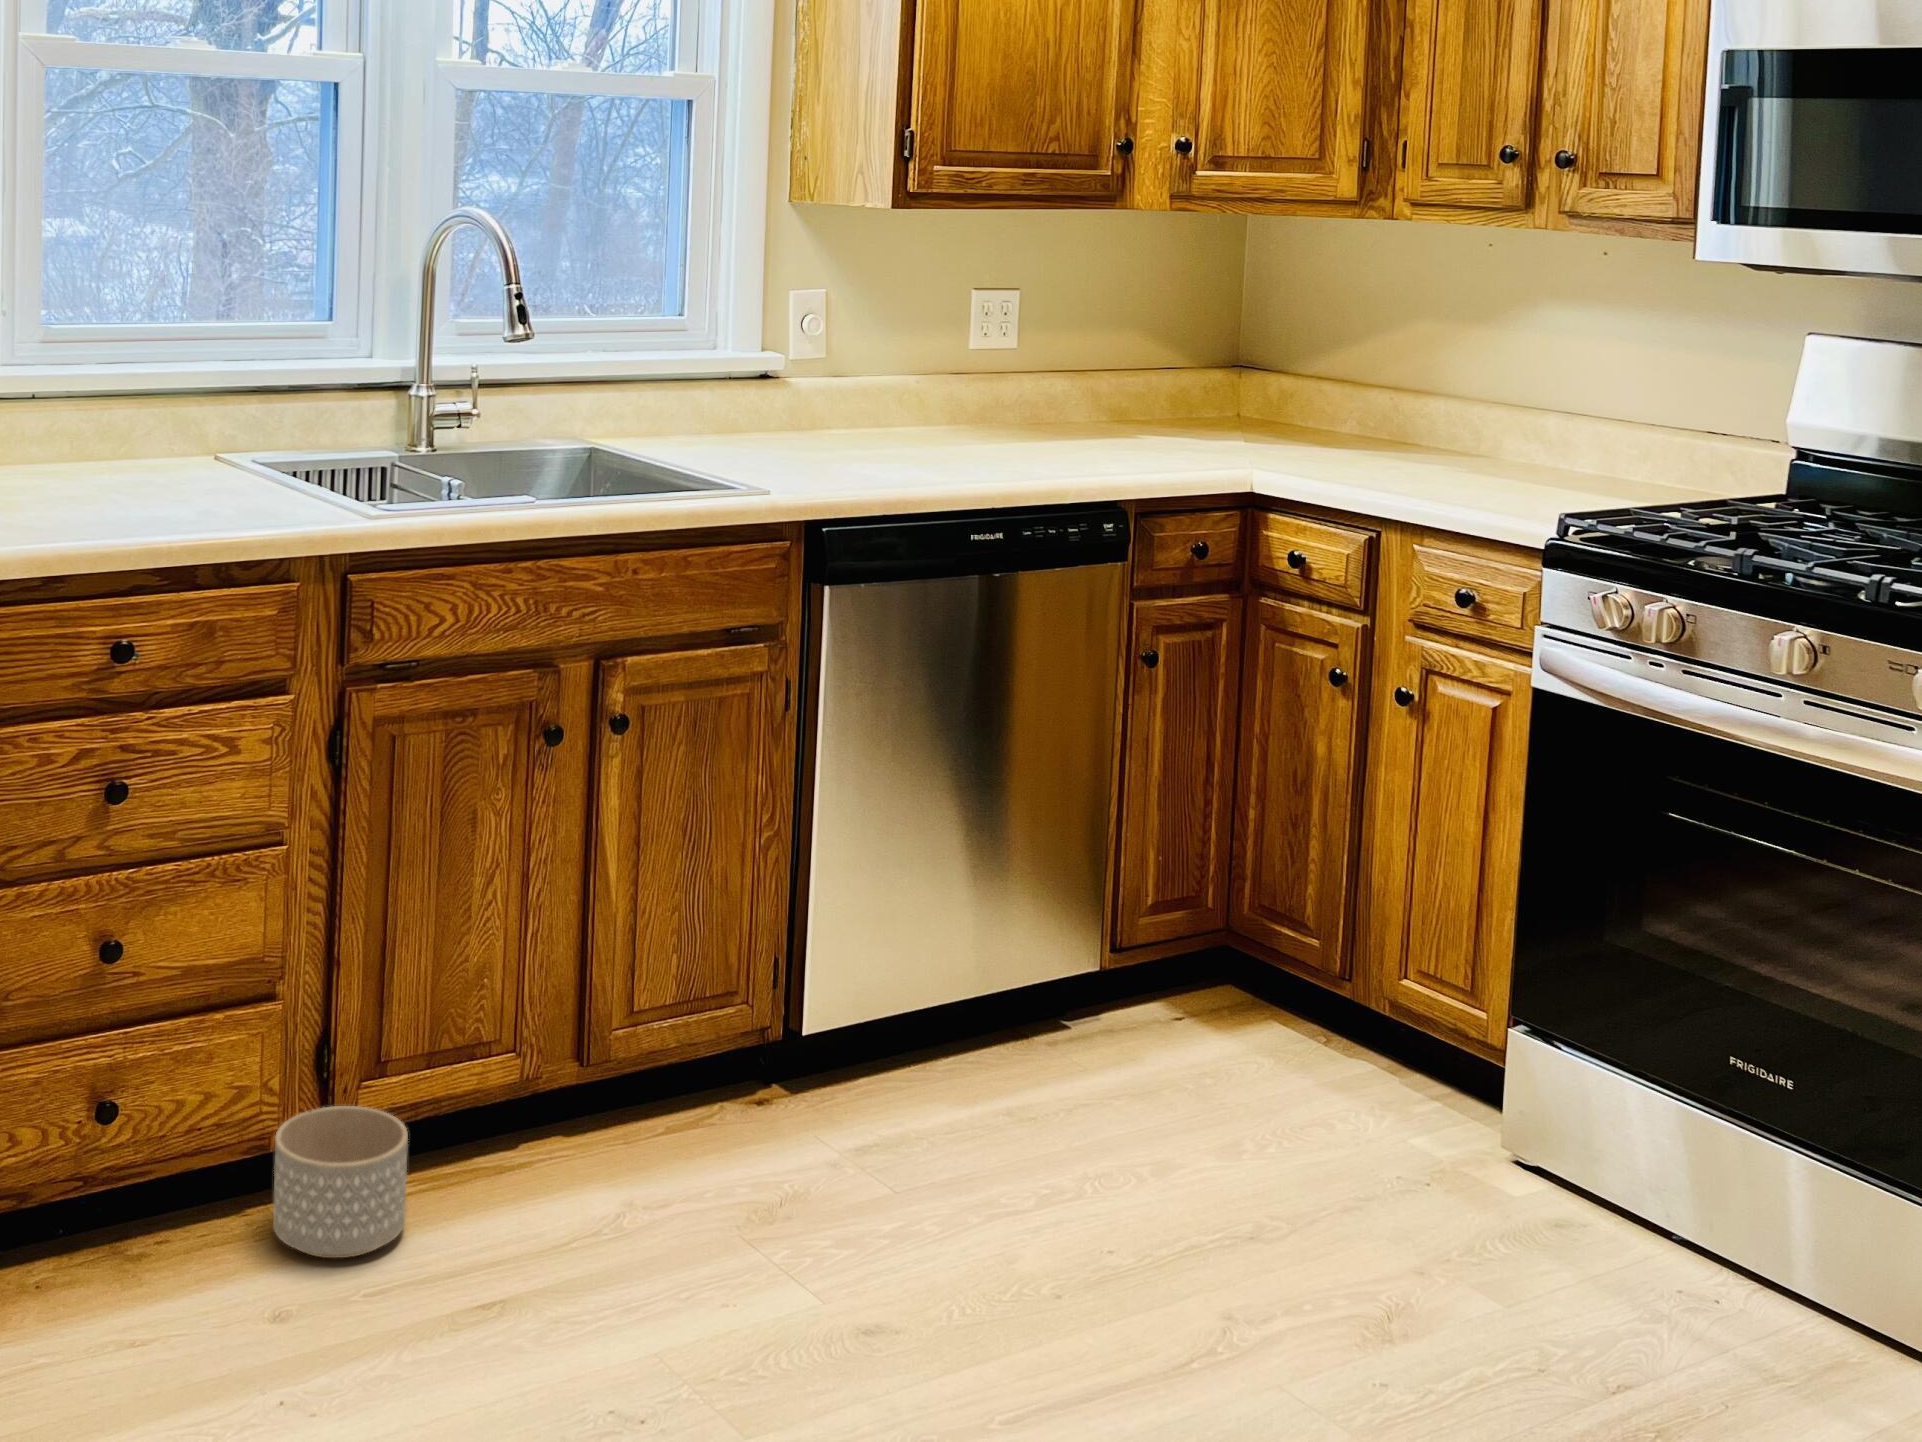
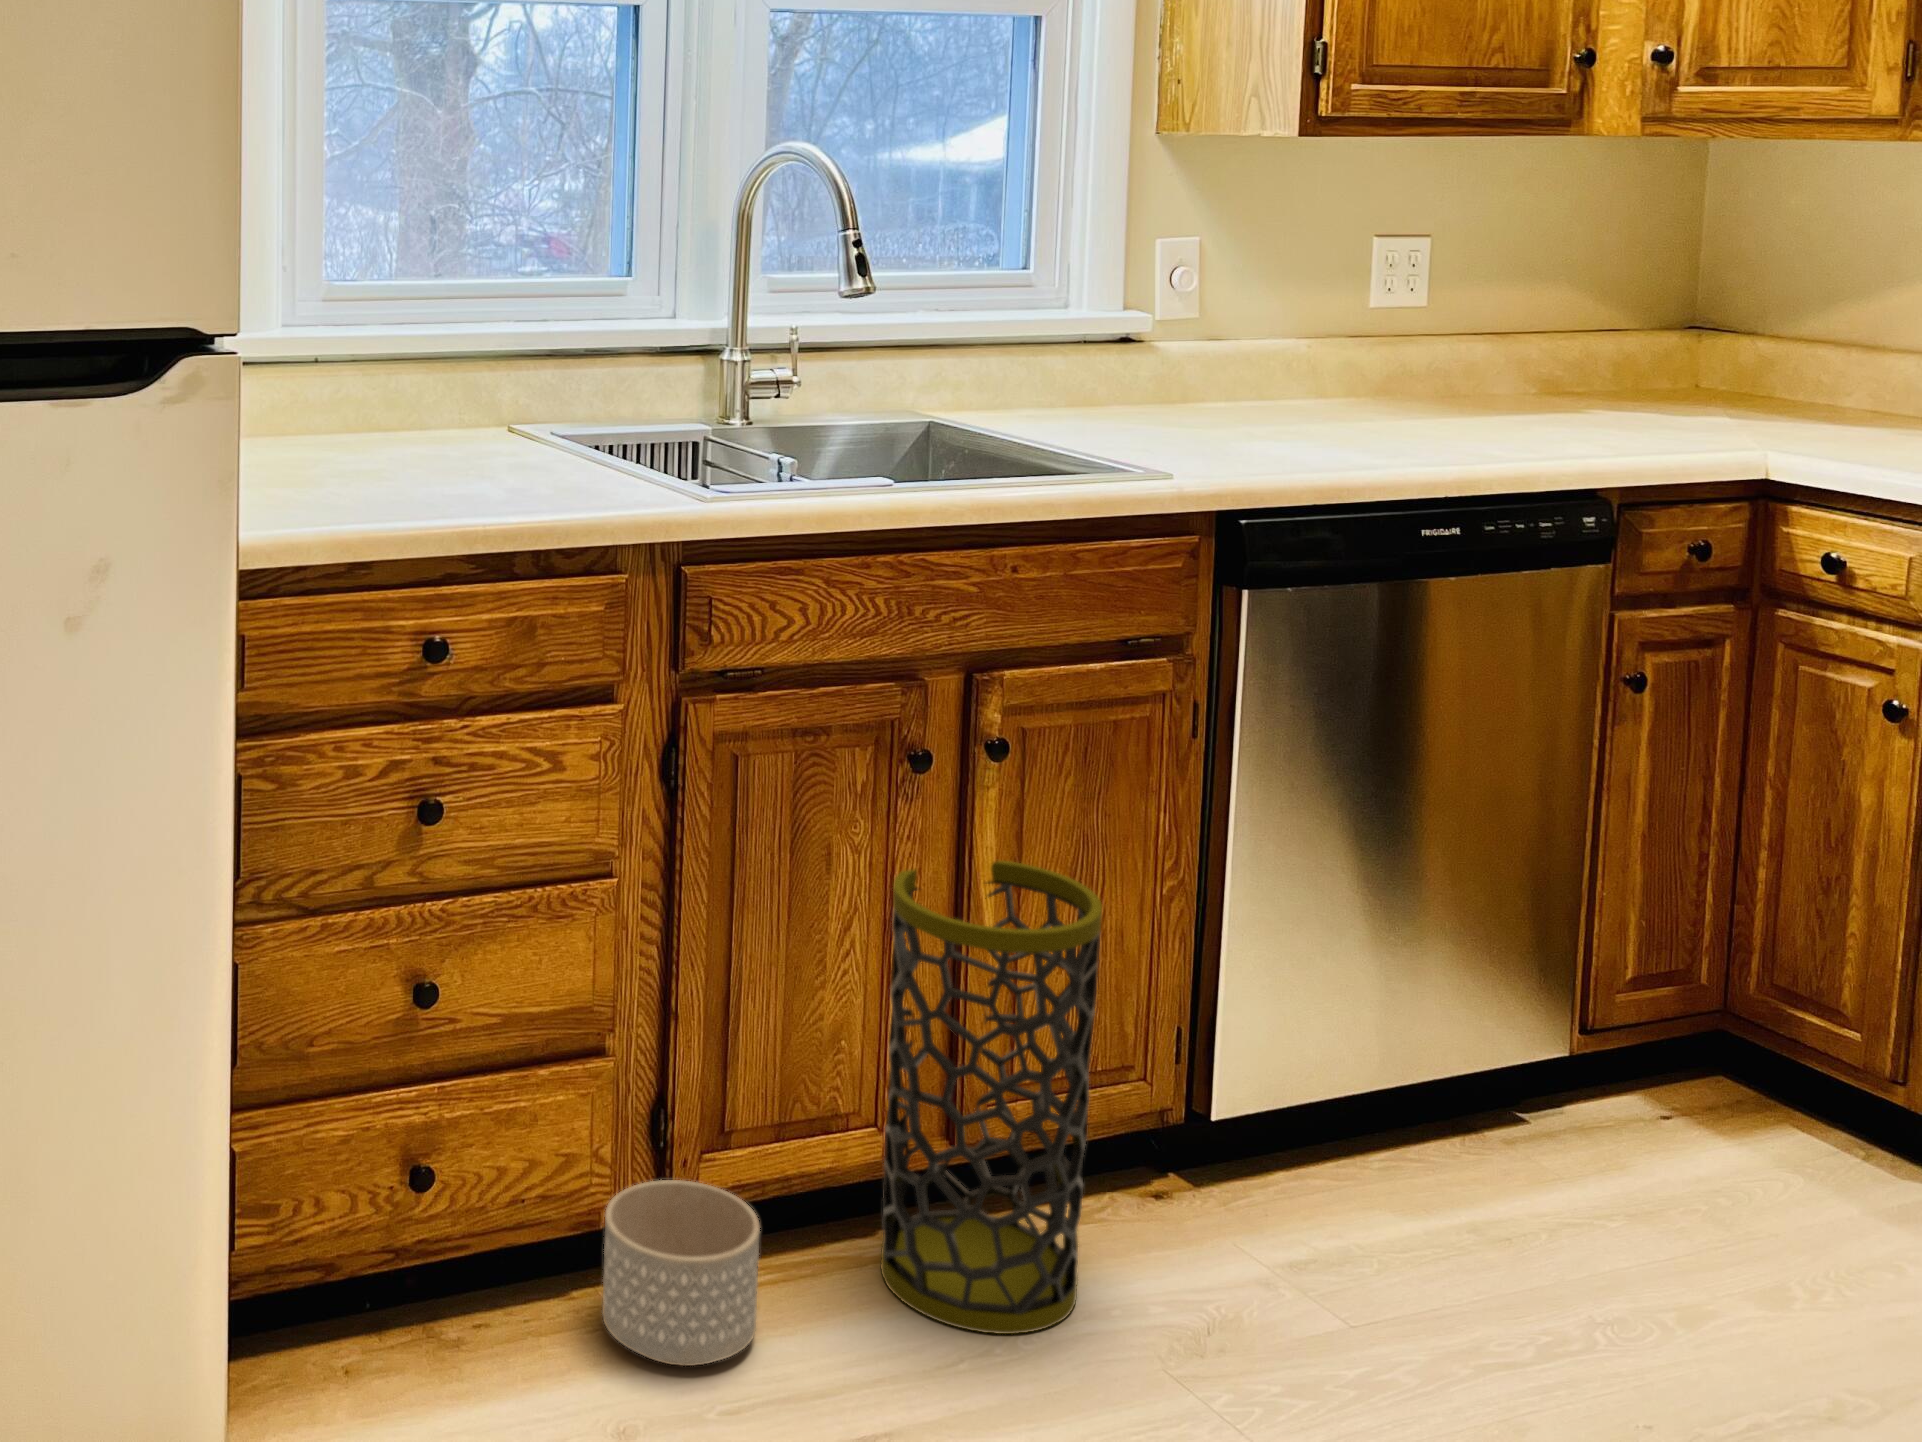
trash can: none [520,820,697,1214] -> present [881,861,1102,1334]

